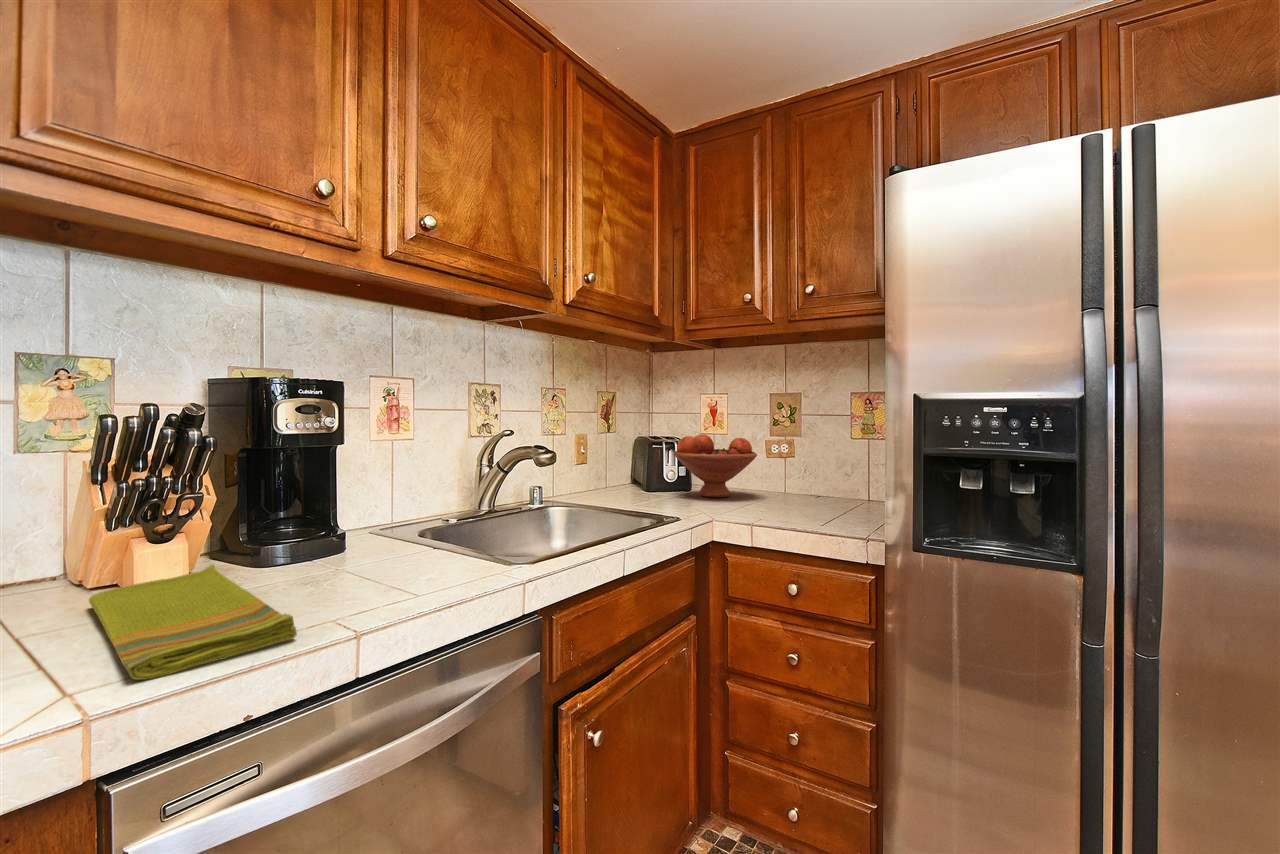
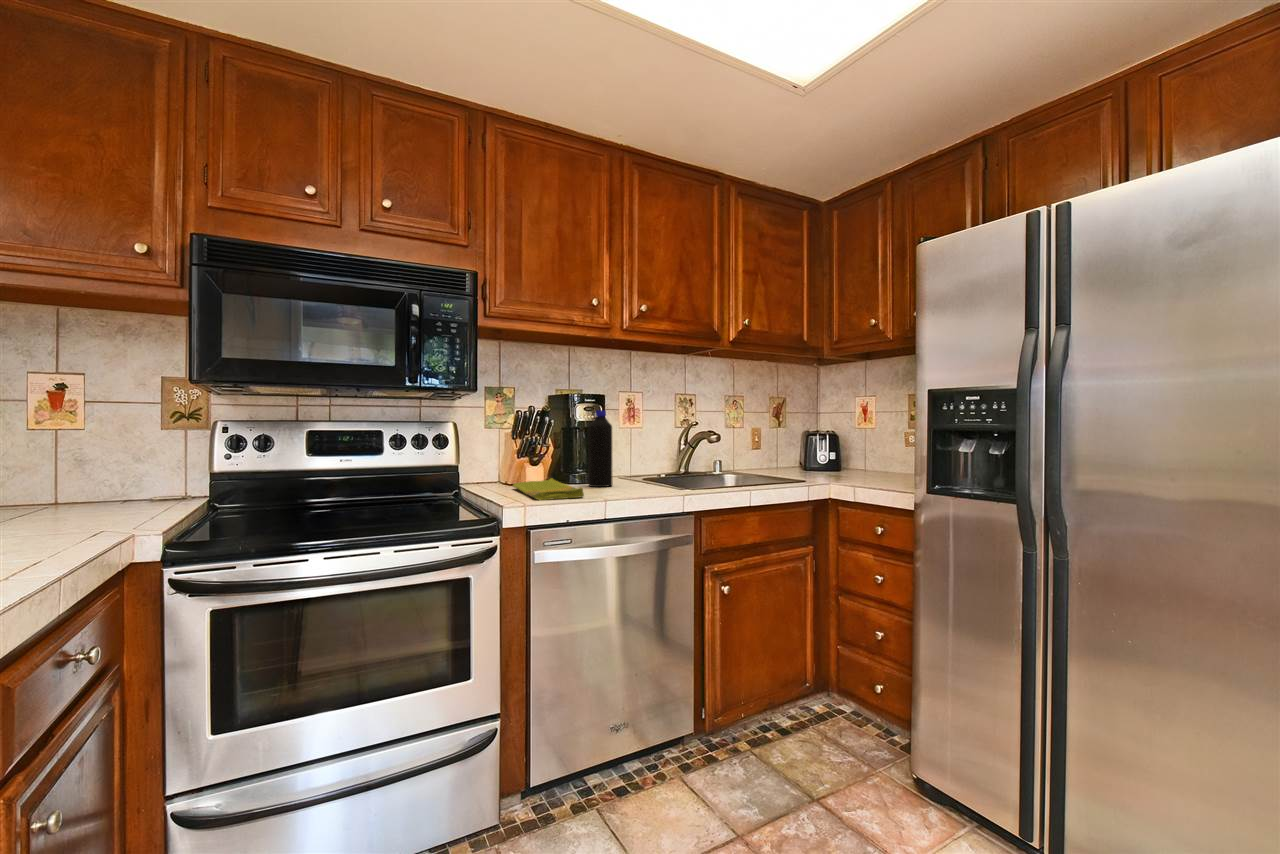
bottle: none [308,413,363,573] -> present [588,410,612,487]
fruit bowl: present [674,434,757,498] -> none [826,428,894,475]

